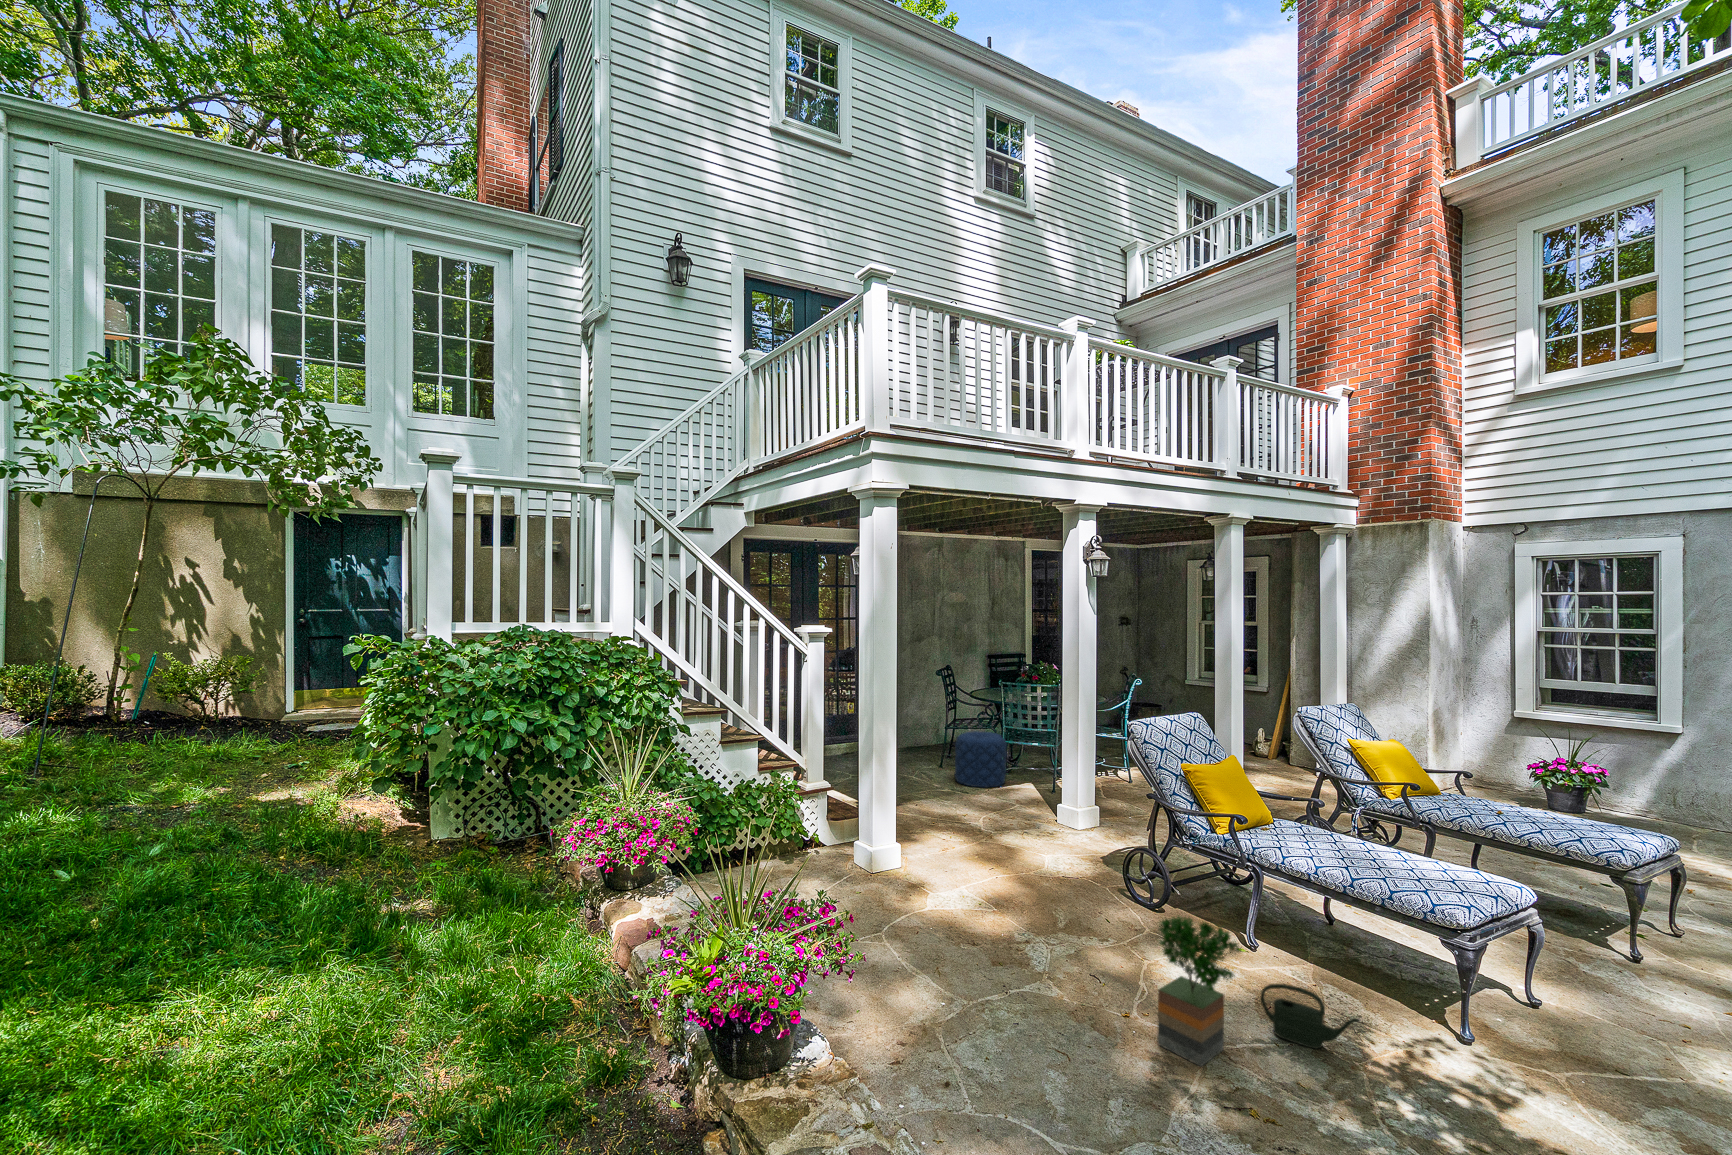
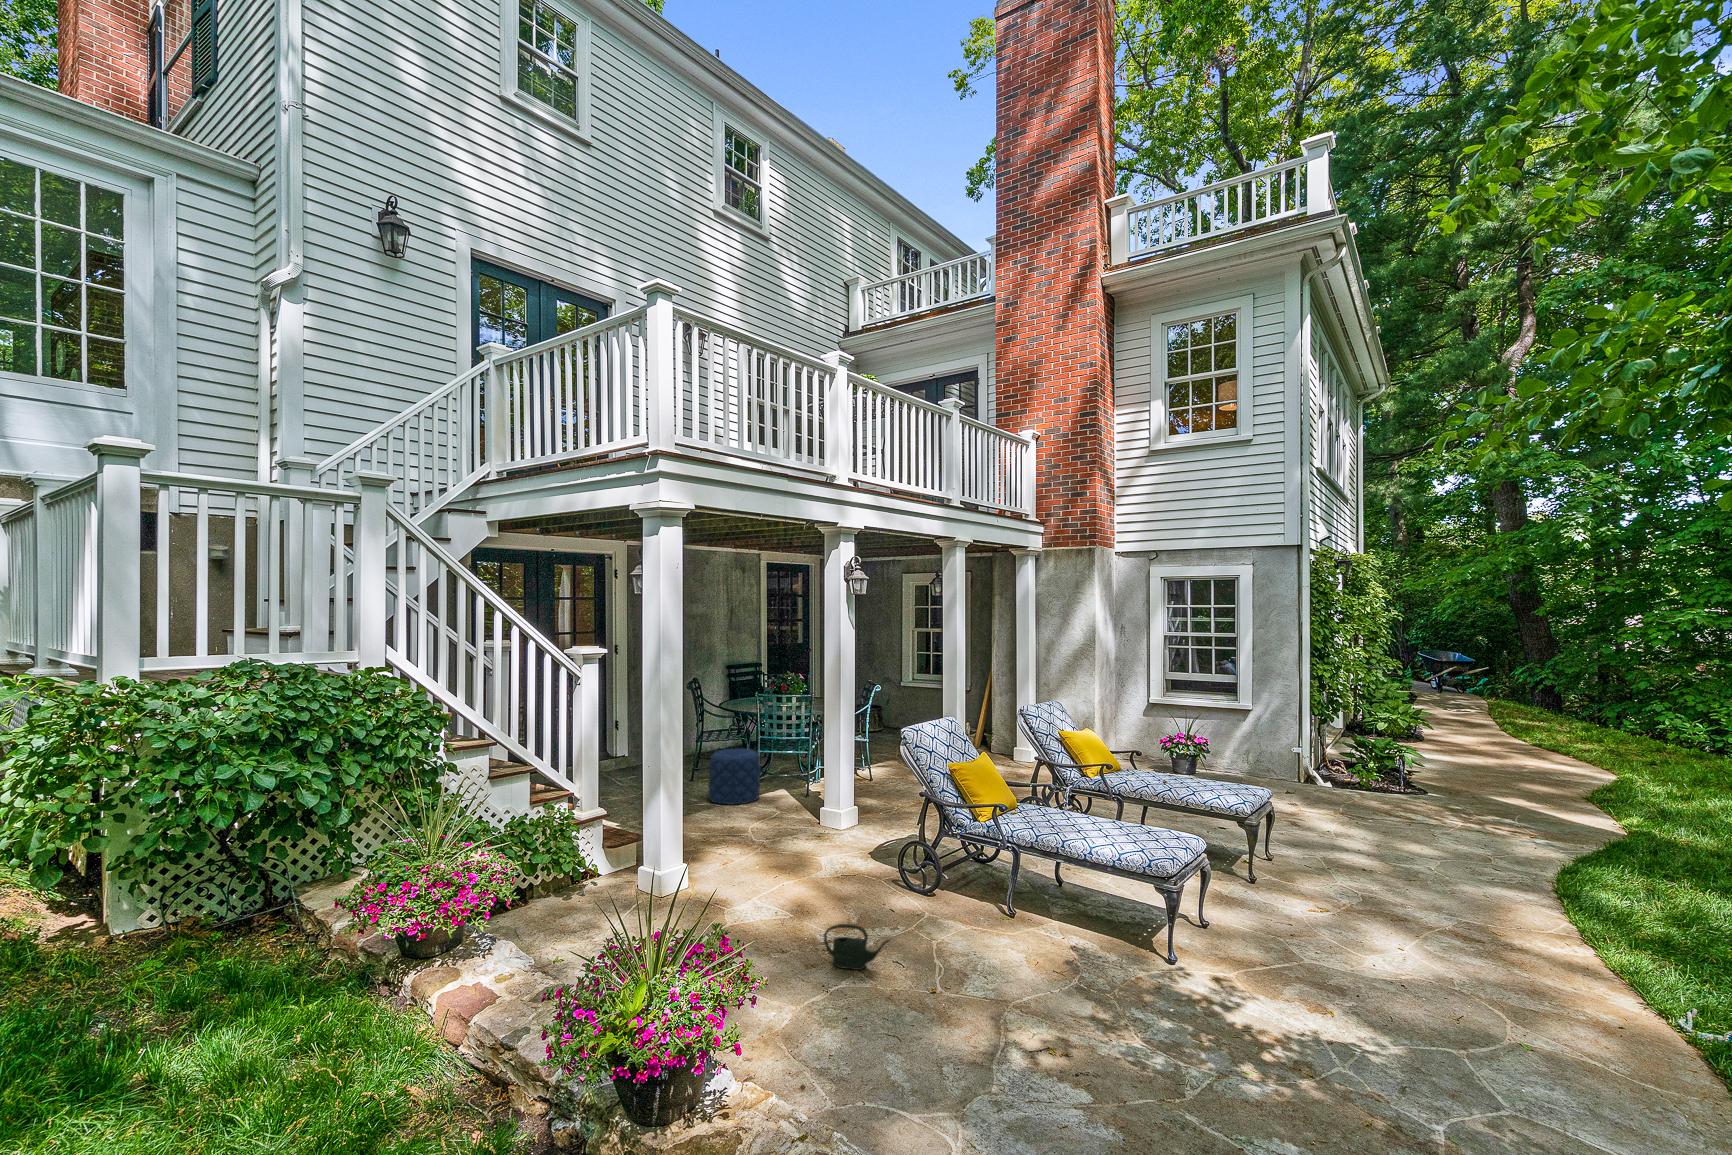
potted tree: present [1157,915,1242,1066] -> none [964,884,1032,1007]
watering can: present [1261,984,1360,1049] -> present [824,924,890,970]

